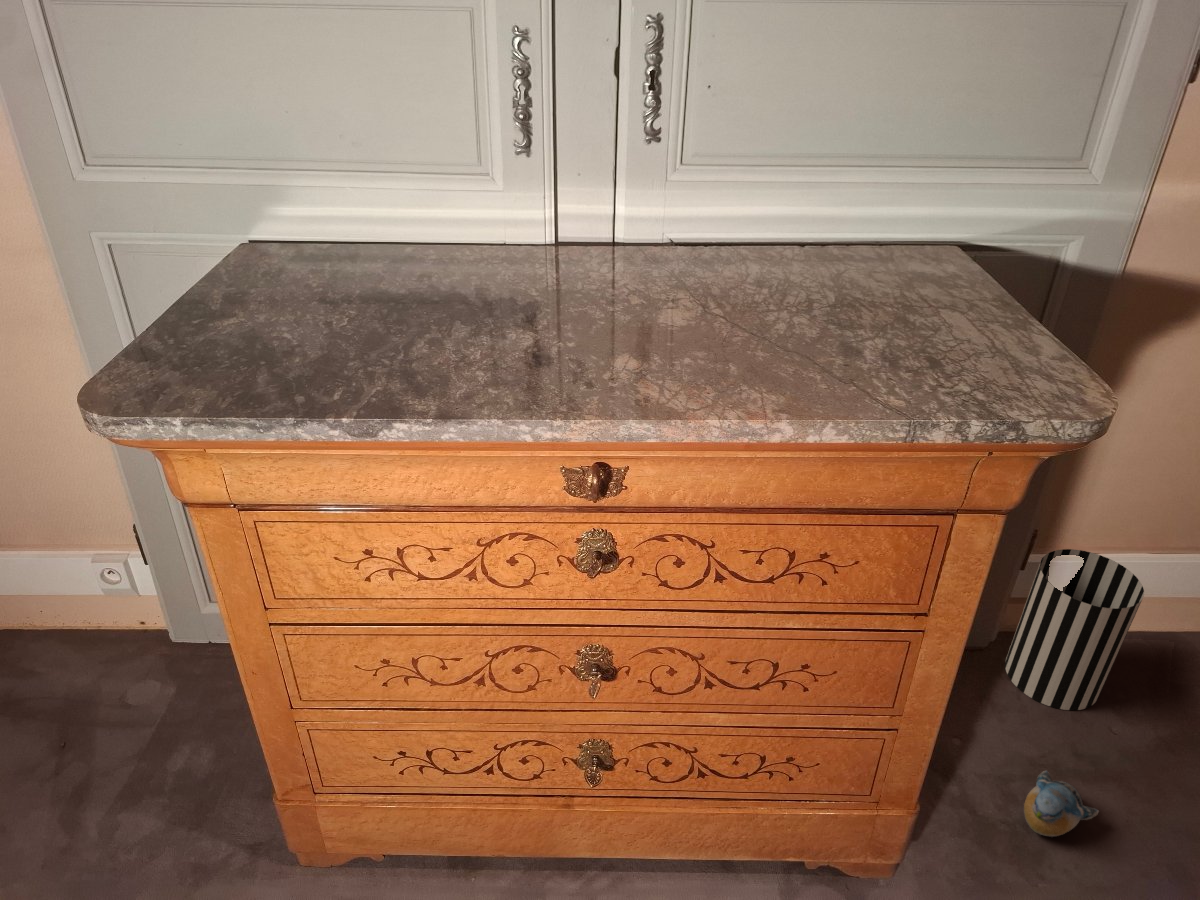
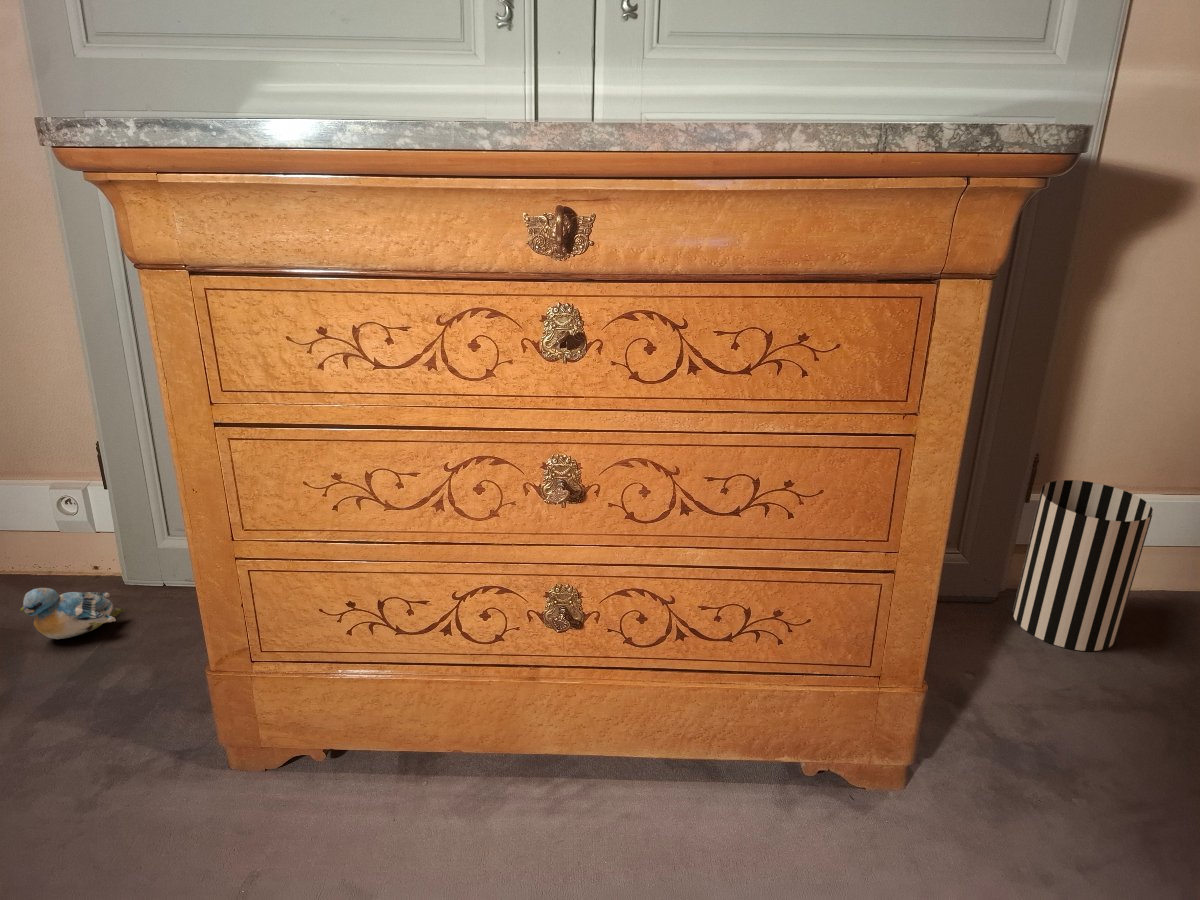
plush toy: present [1024,771,1099,837] -> present [20,588,125,639]

